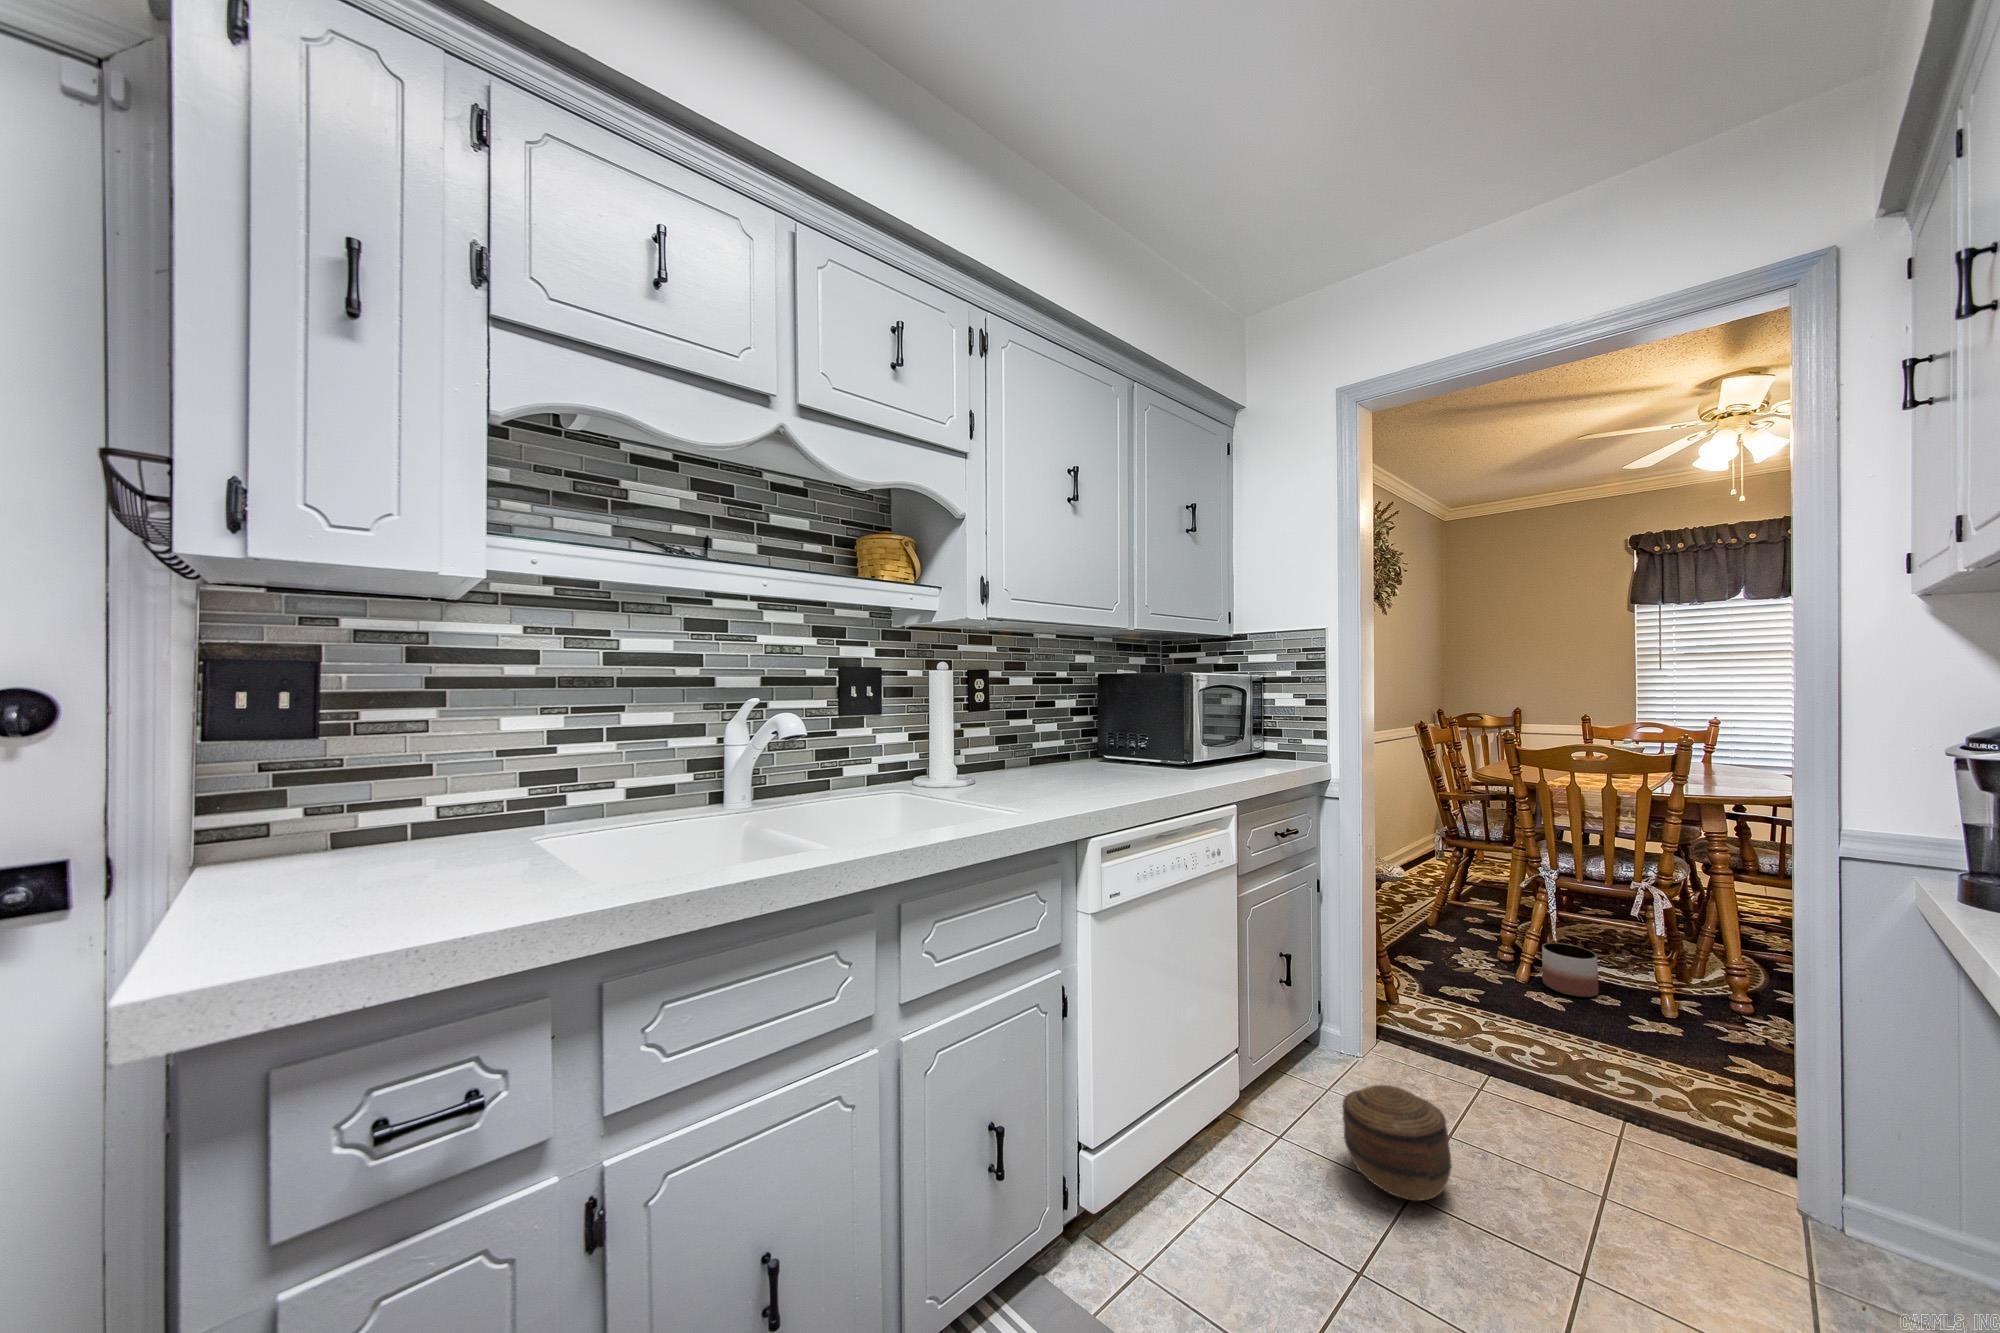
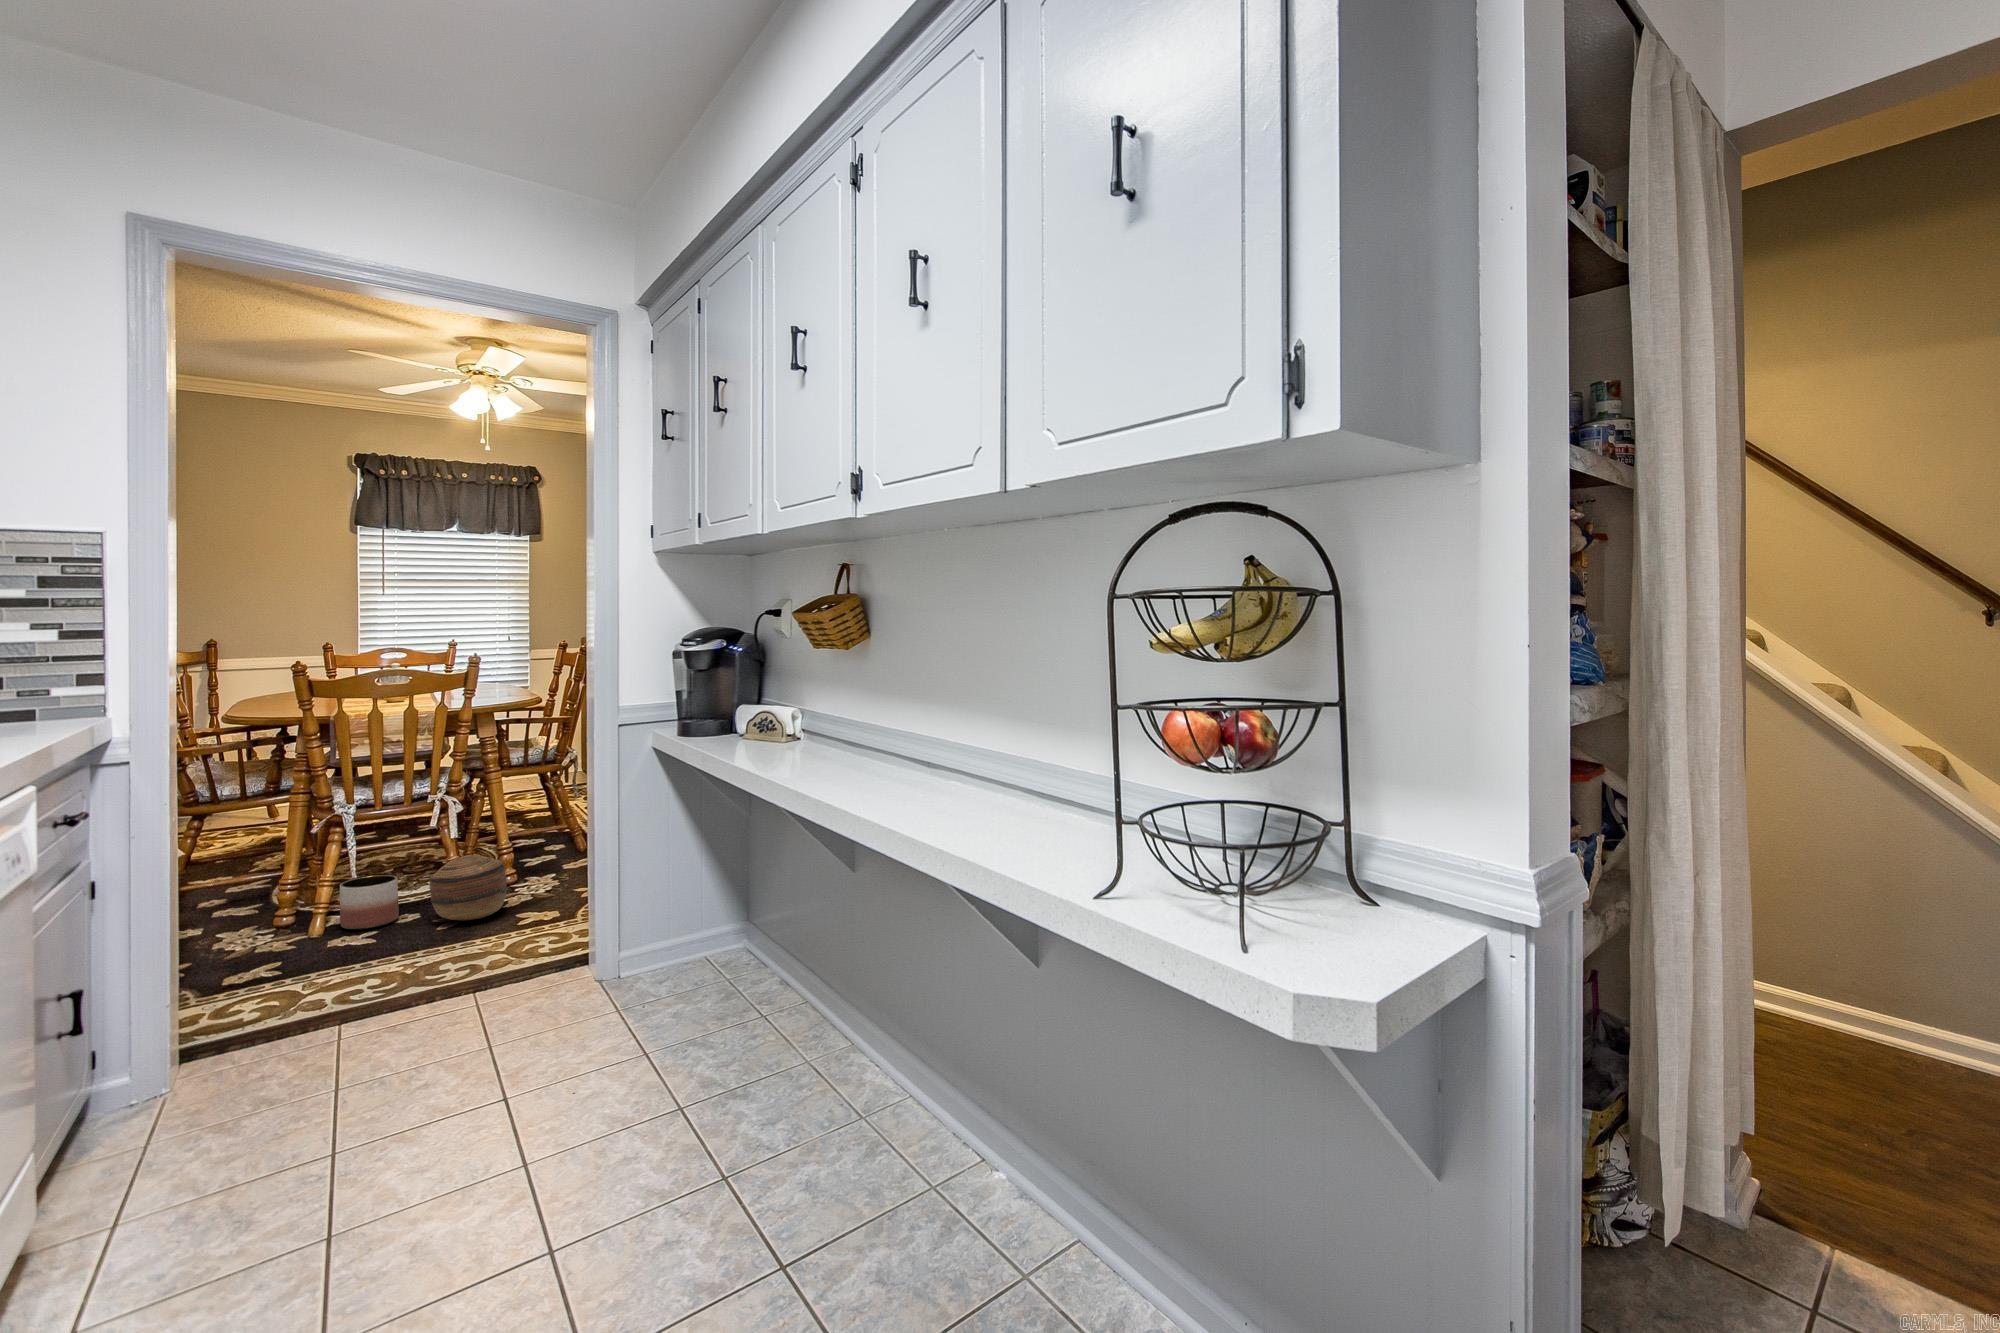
basket: present [1343,1085,1451,1201] -> present [429,855,507,921]

